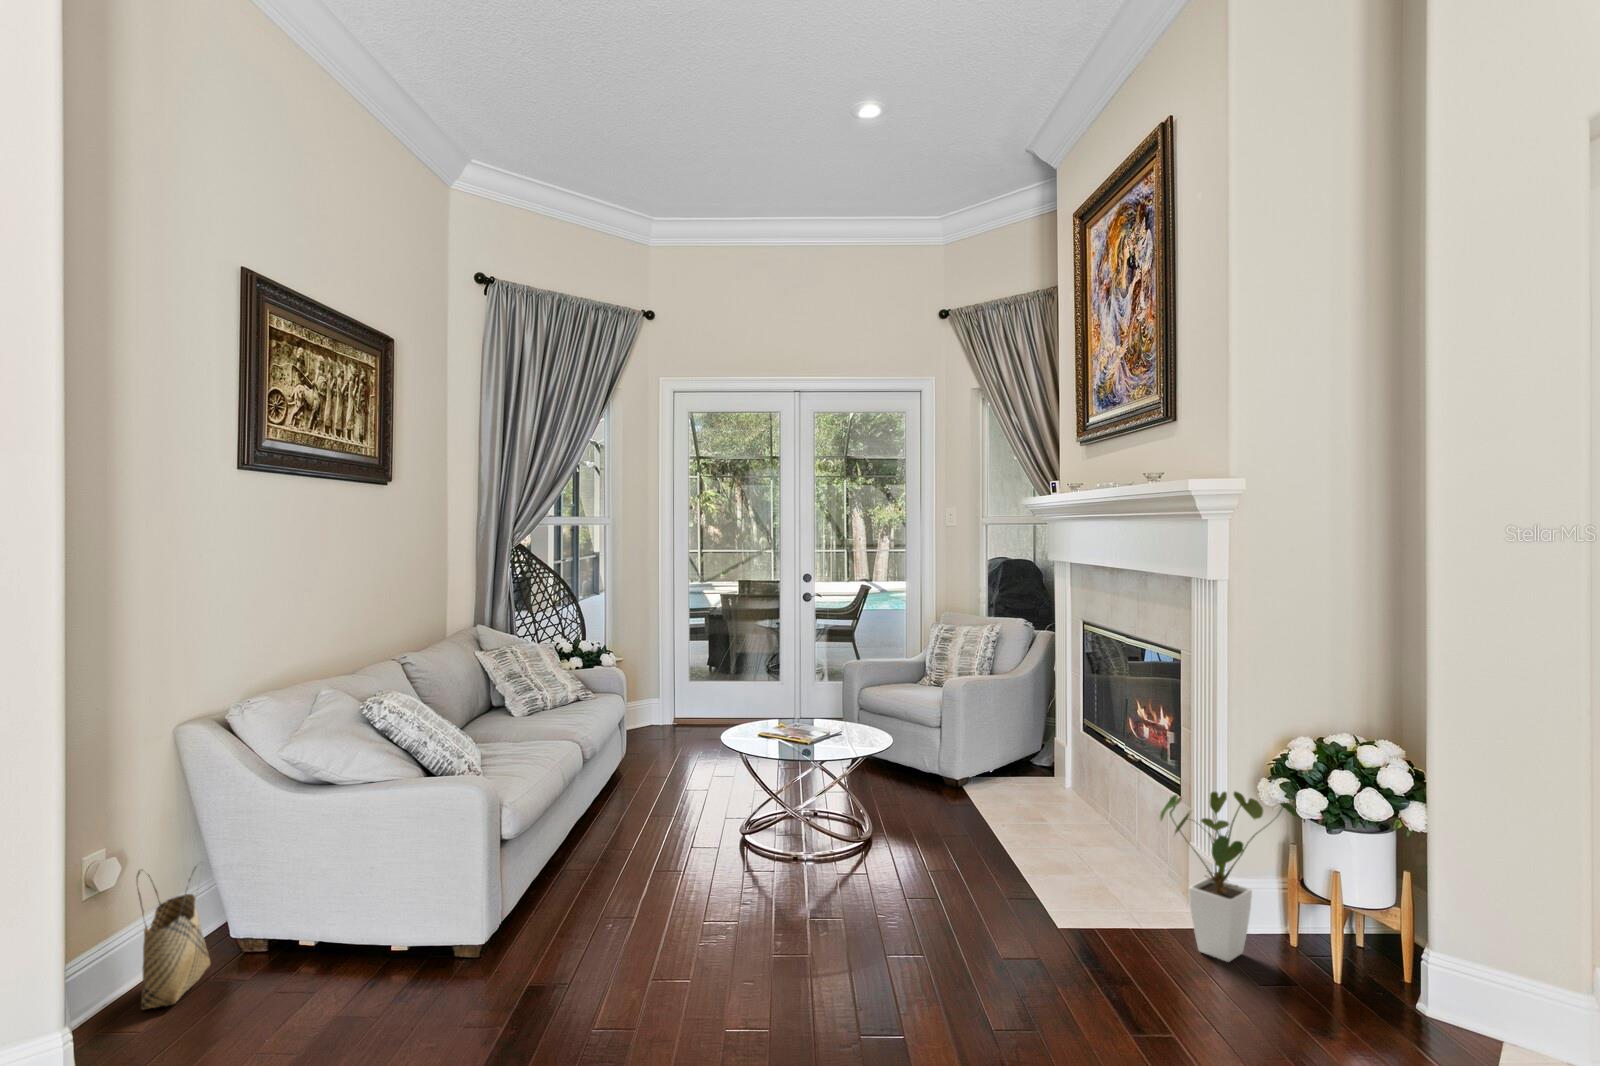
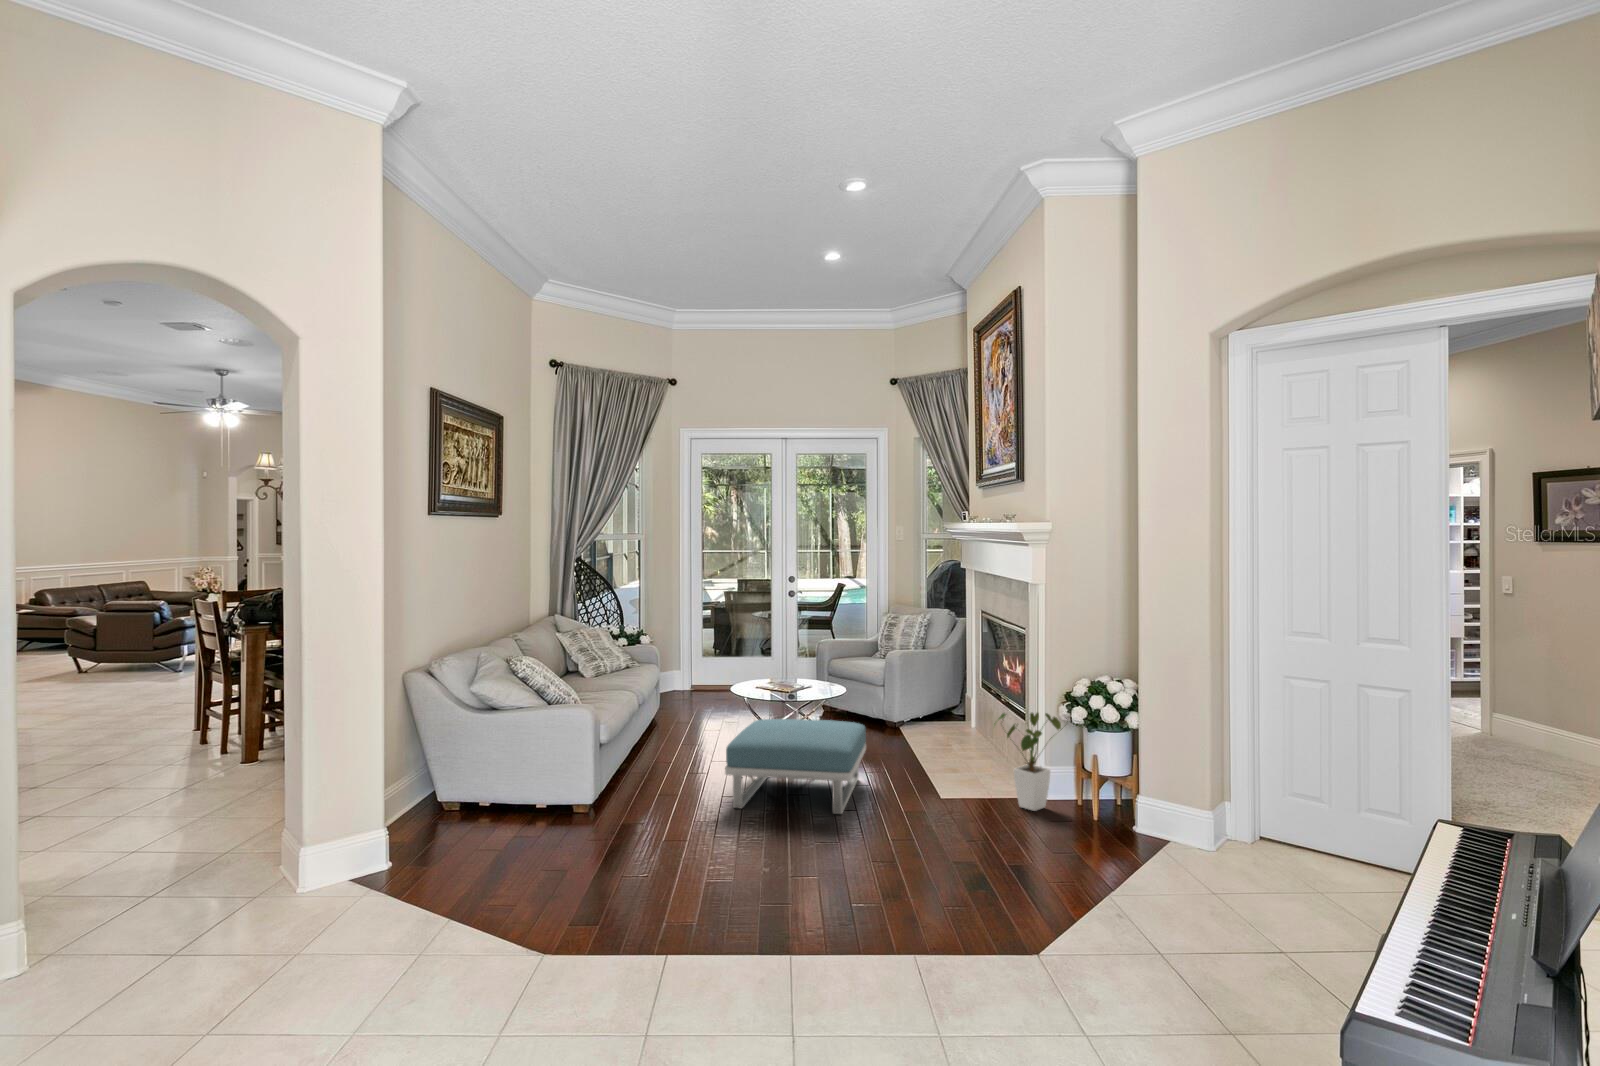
footstool: none [707,790,932,969] -> present [725,719,866,814]
woven basket: present [136,867,210,1009] -> none [397,750,432,831]

